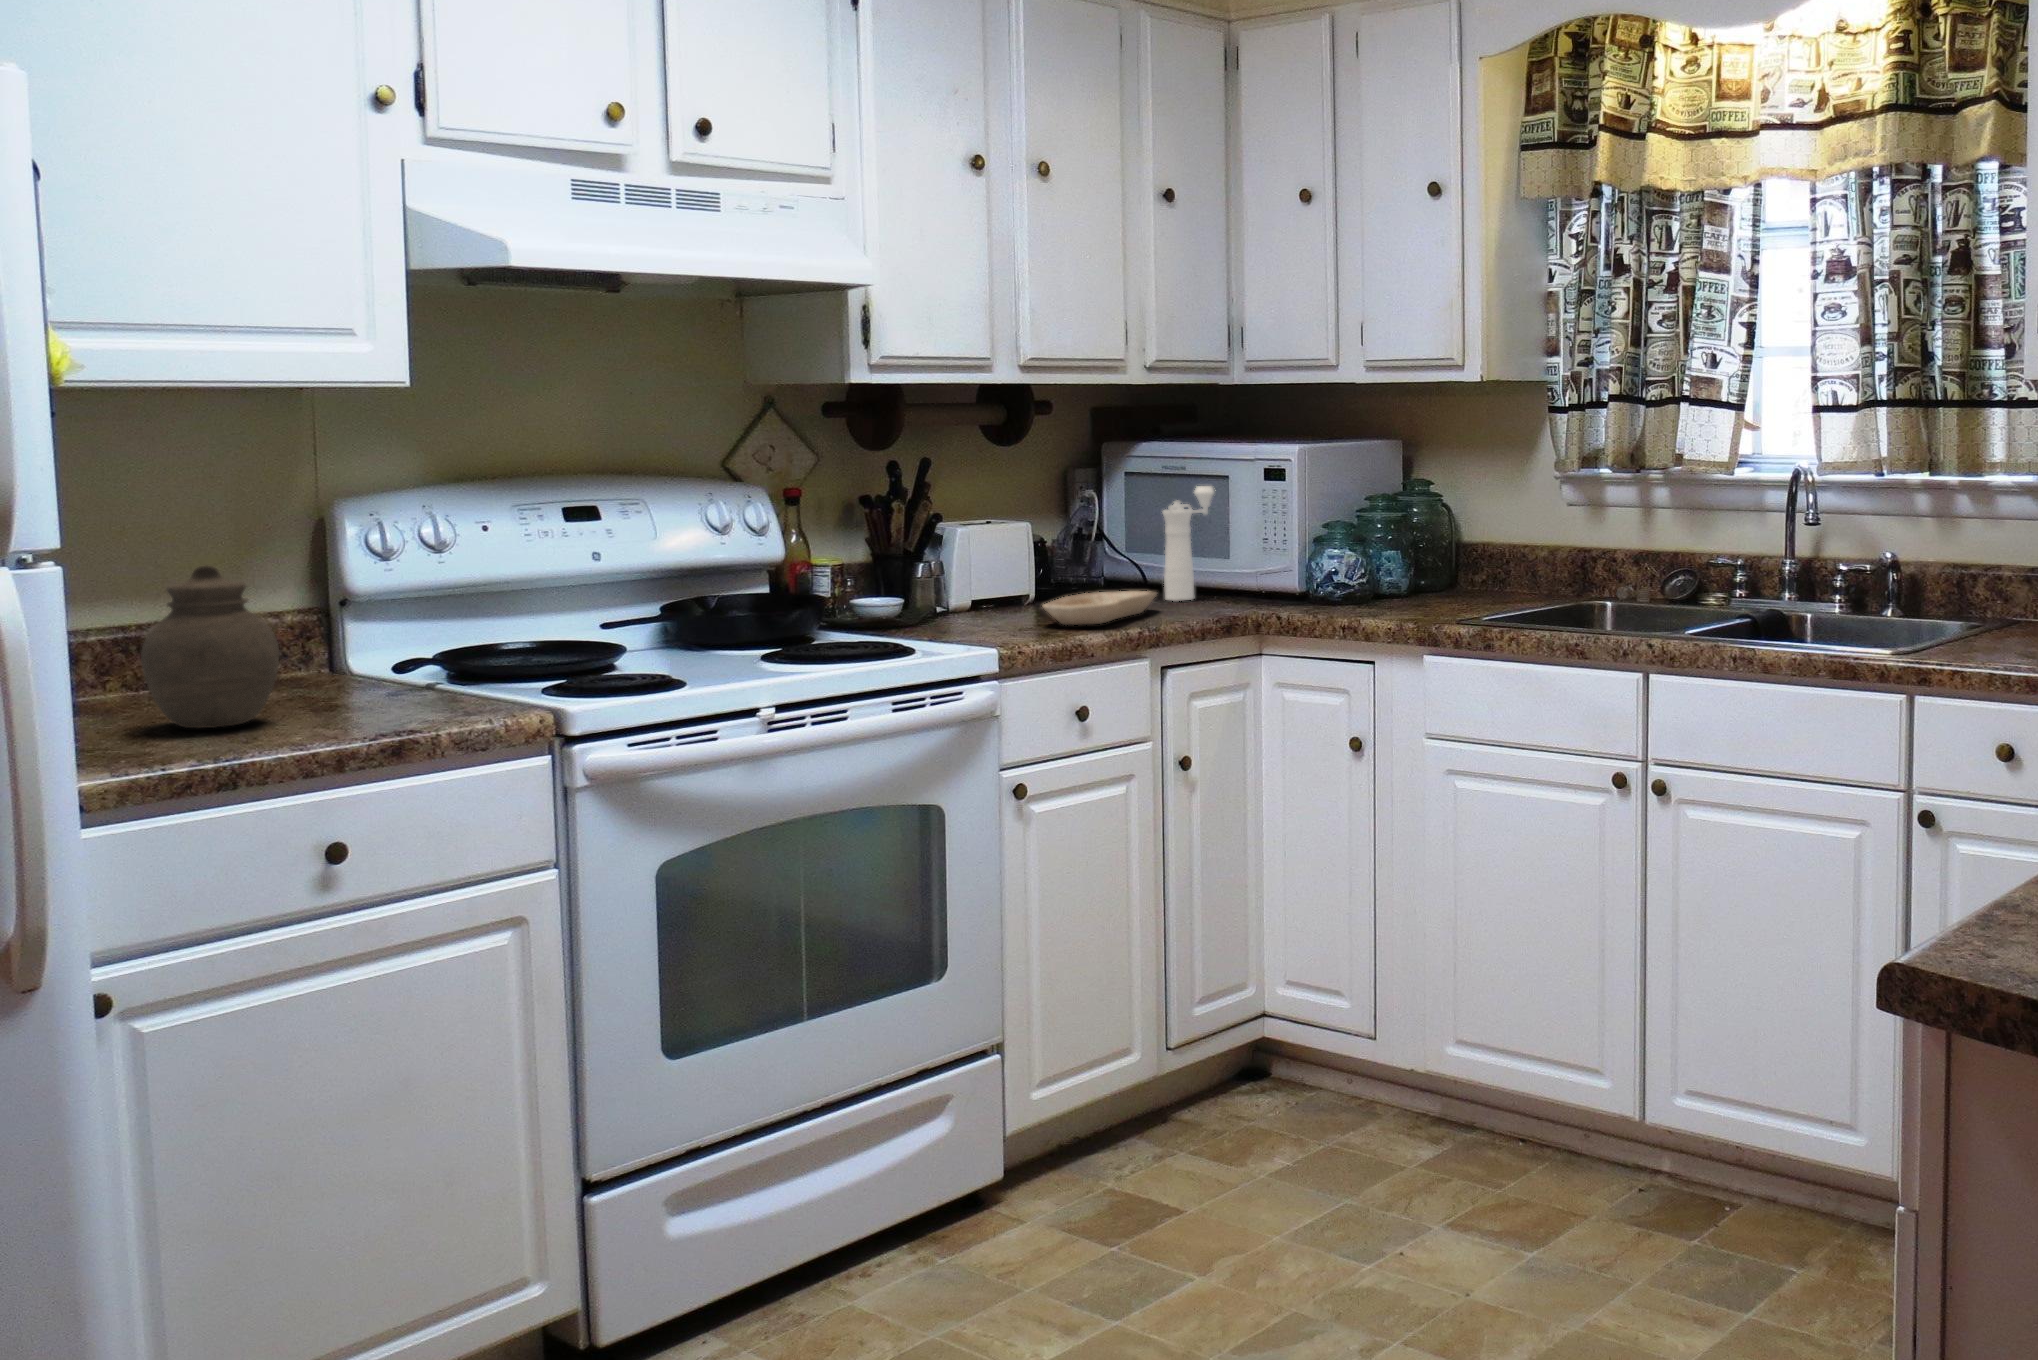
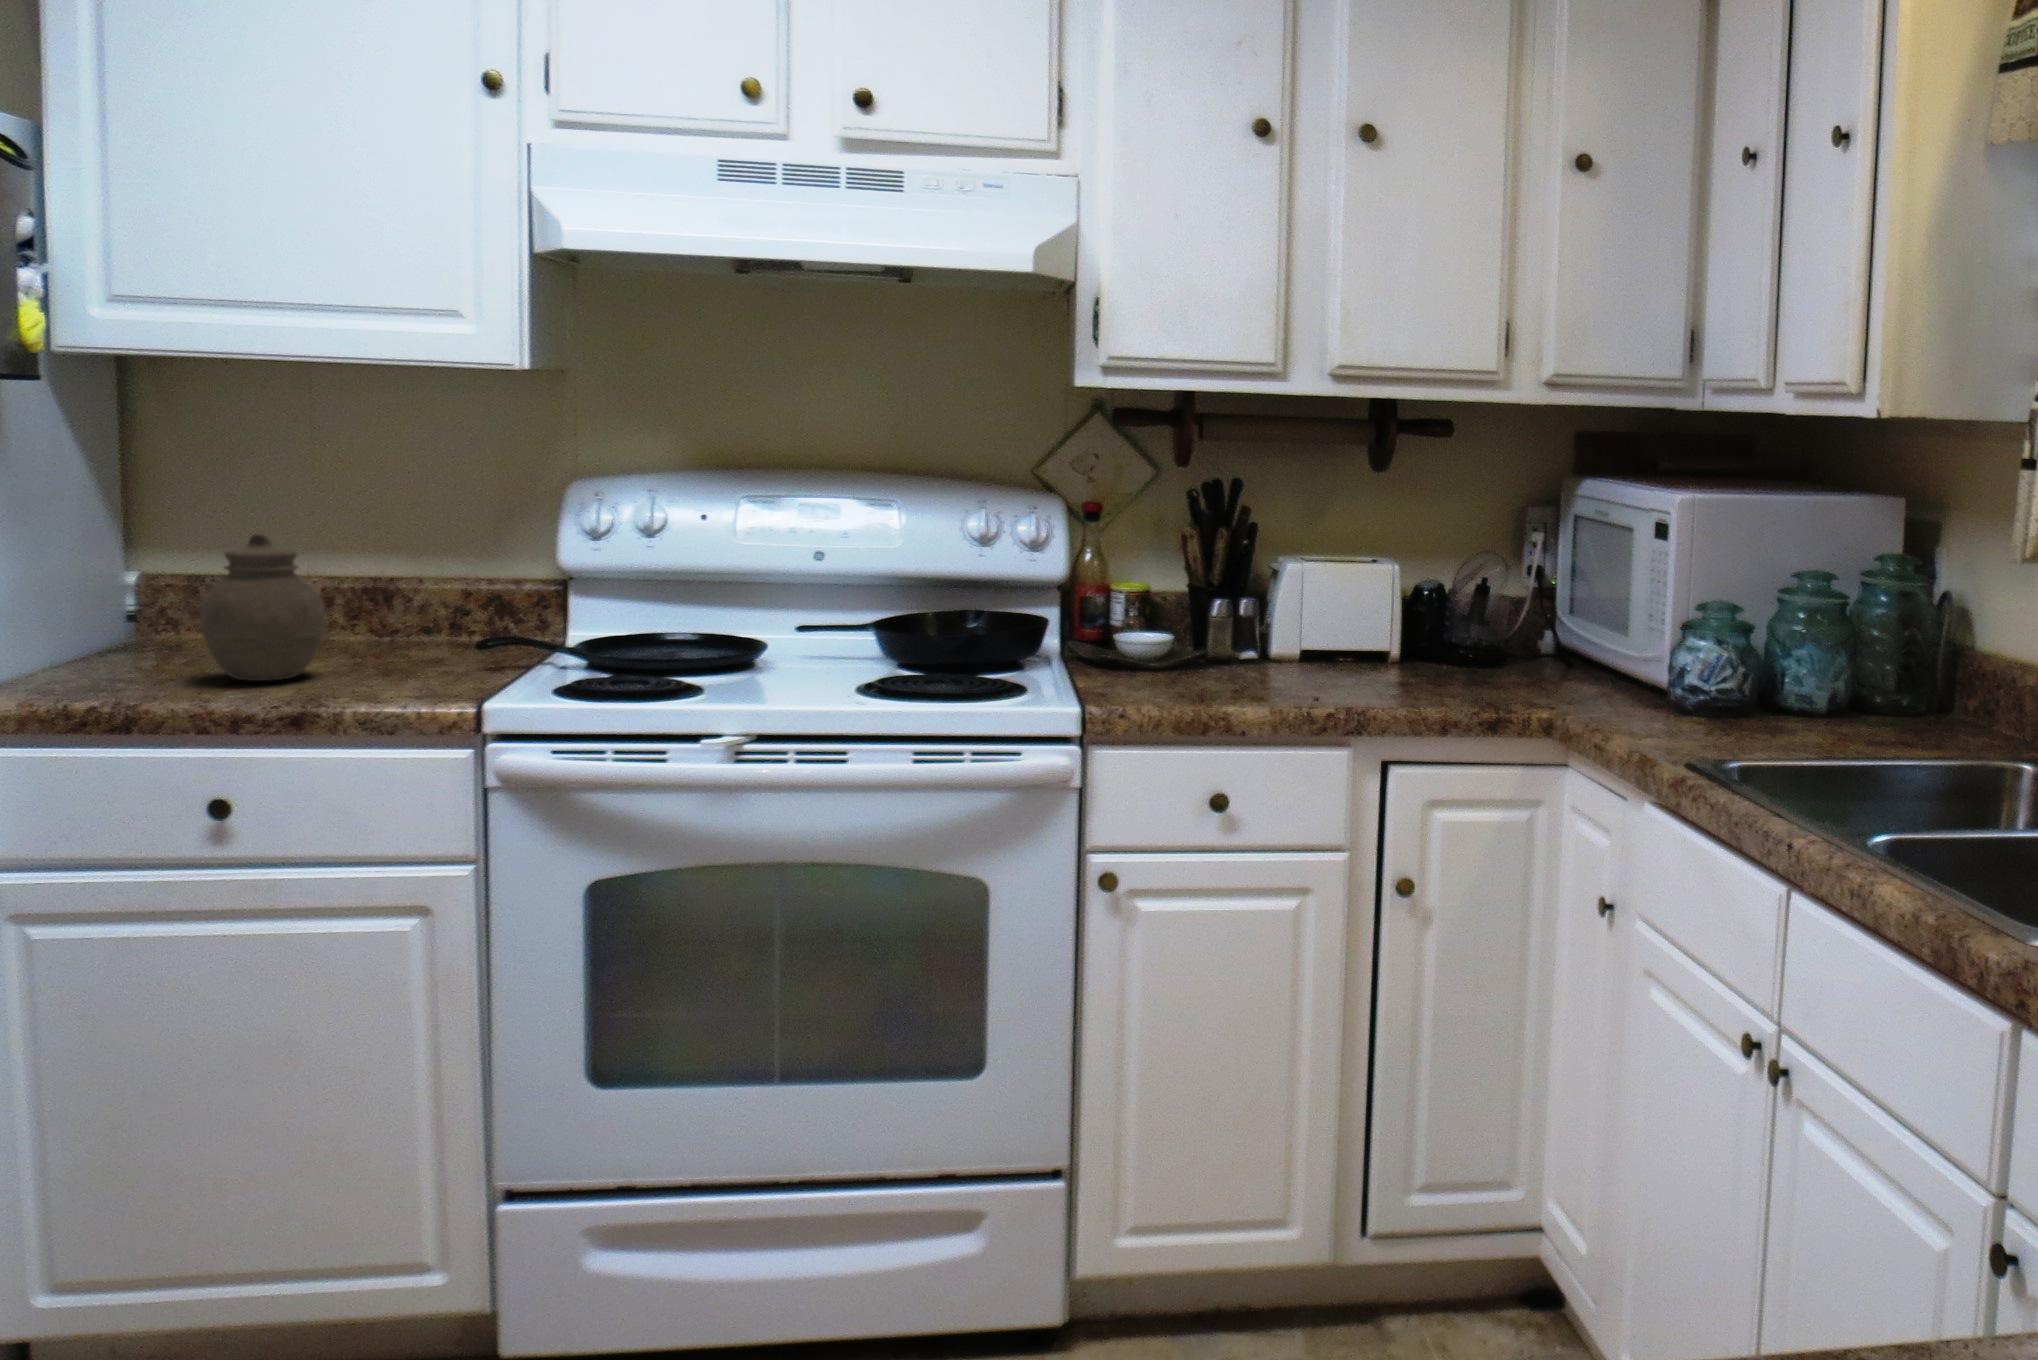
pepper mill: present [1163,486,1216,601] -> none [1472,530,1571,670]
tray: present [1043,591,1157,625] -> none [1210,647,1409,687]

